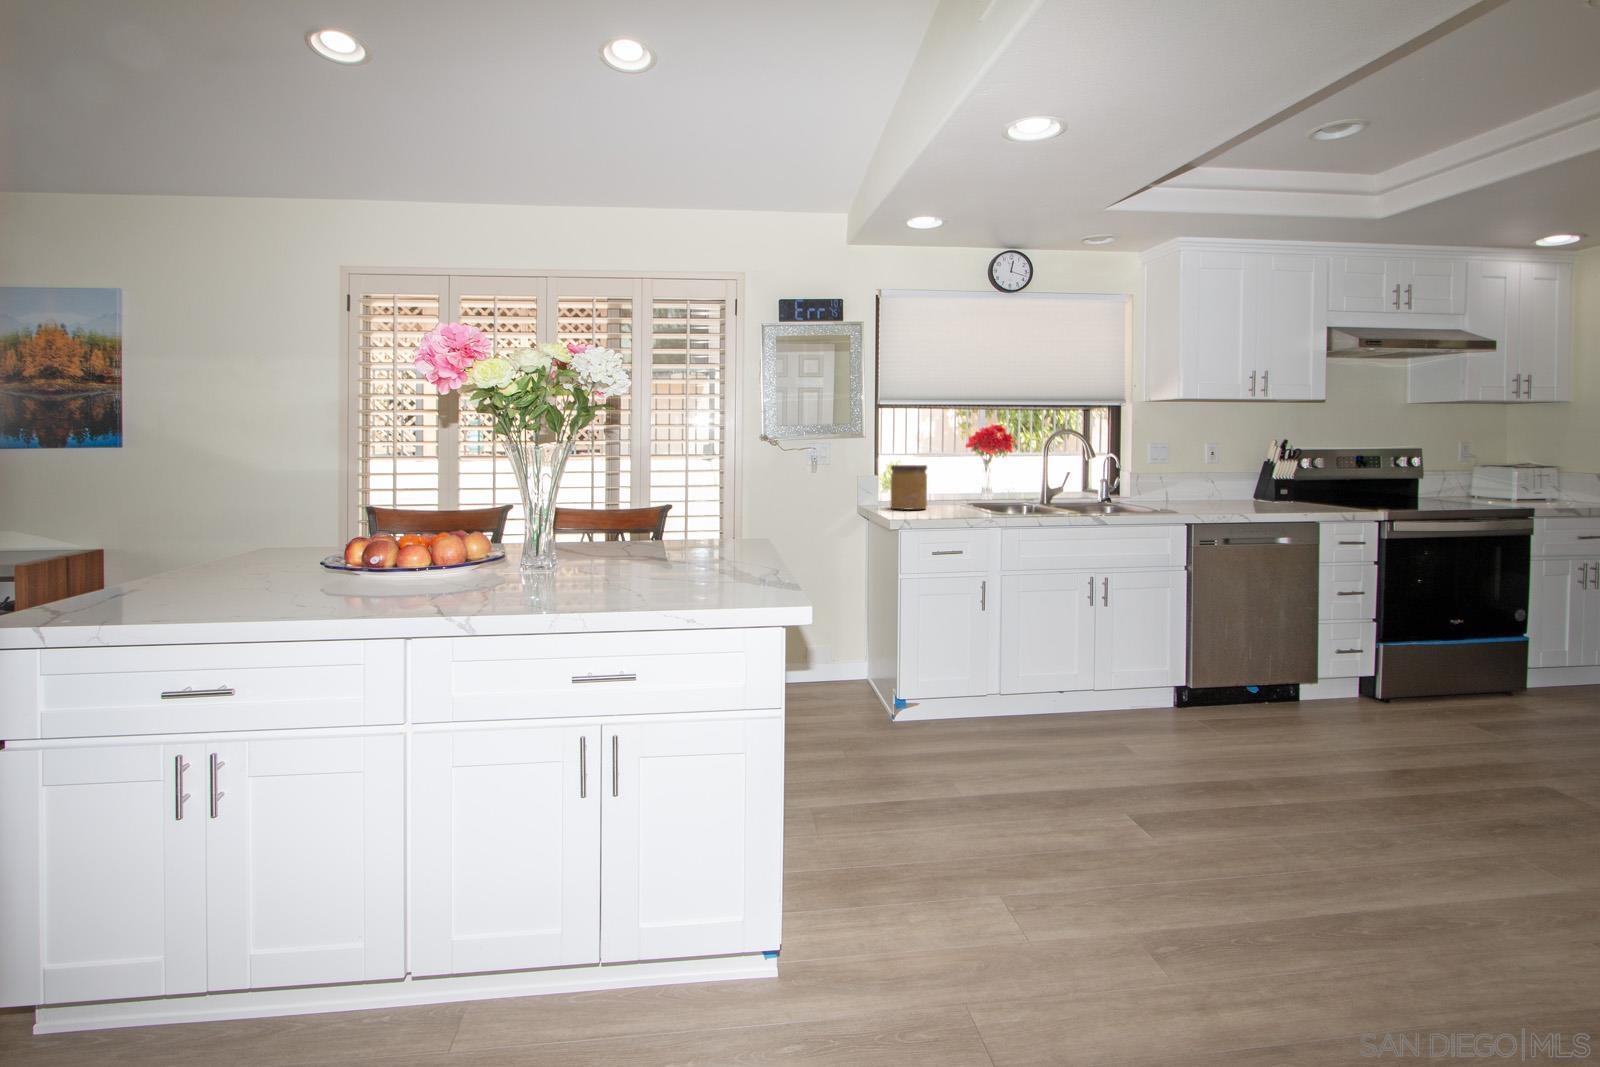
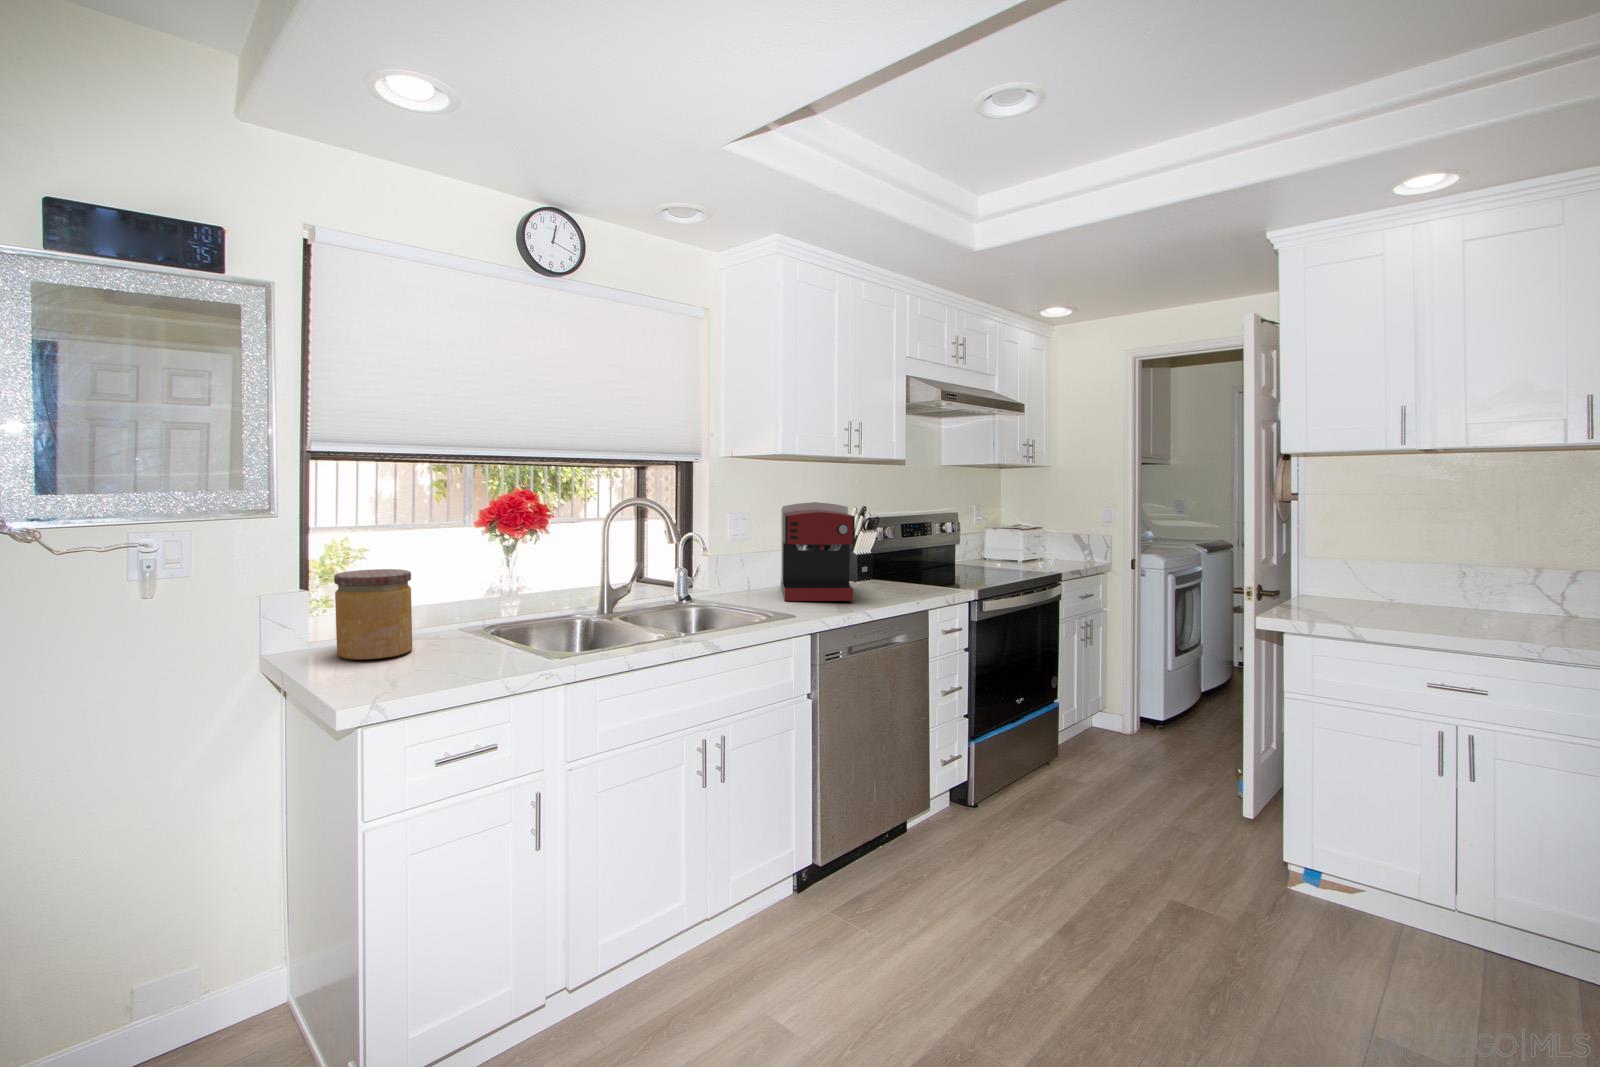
coffee maker: none [1184,432,1250,507] -> present [781,502,855,601]

